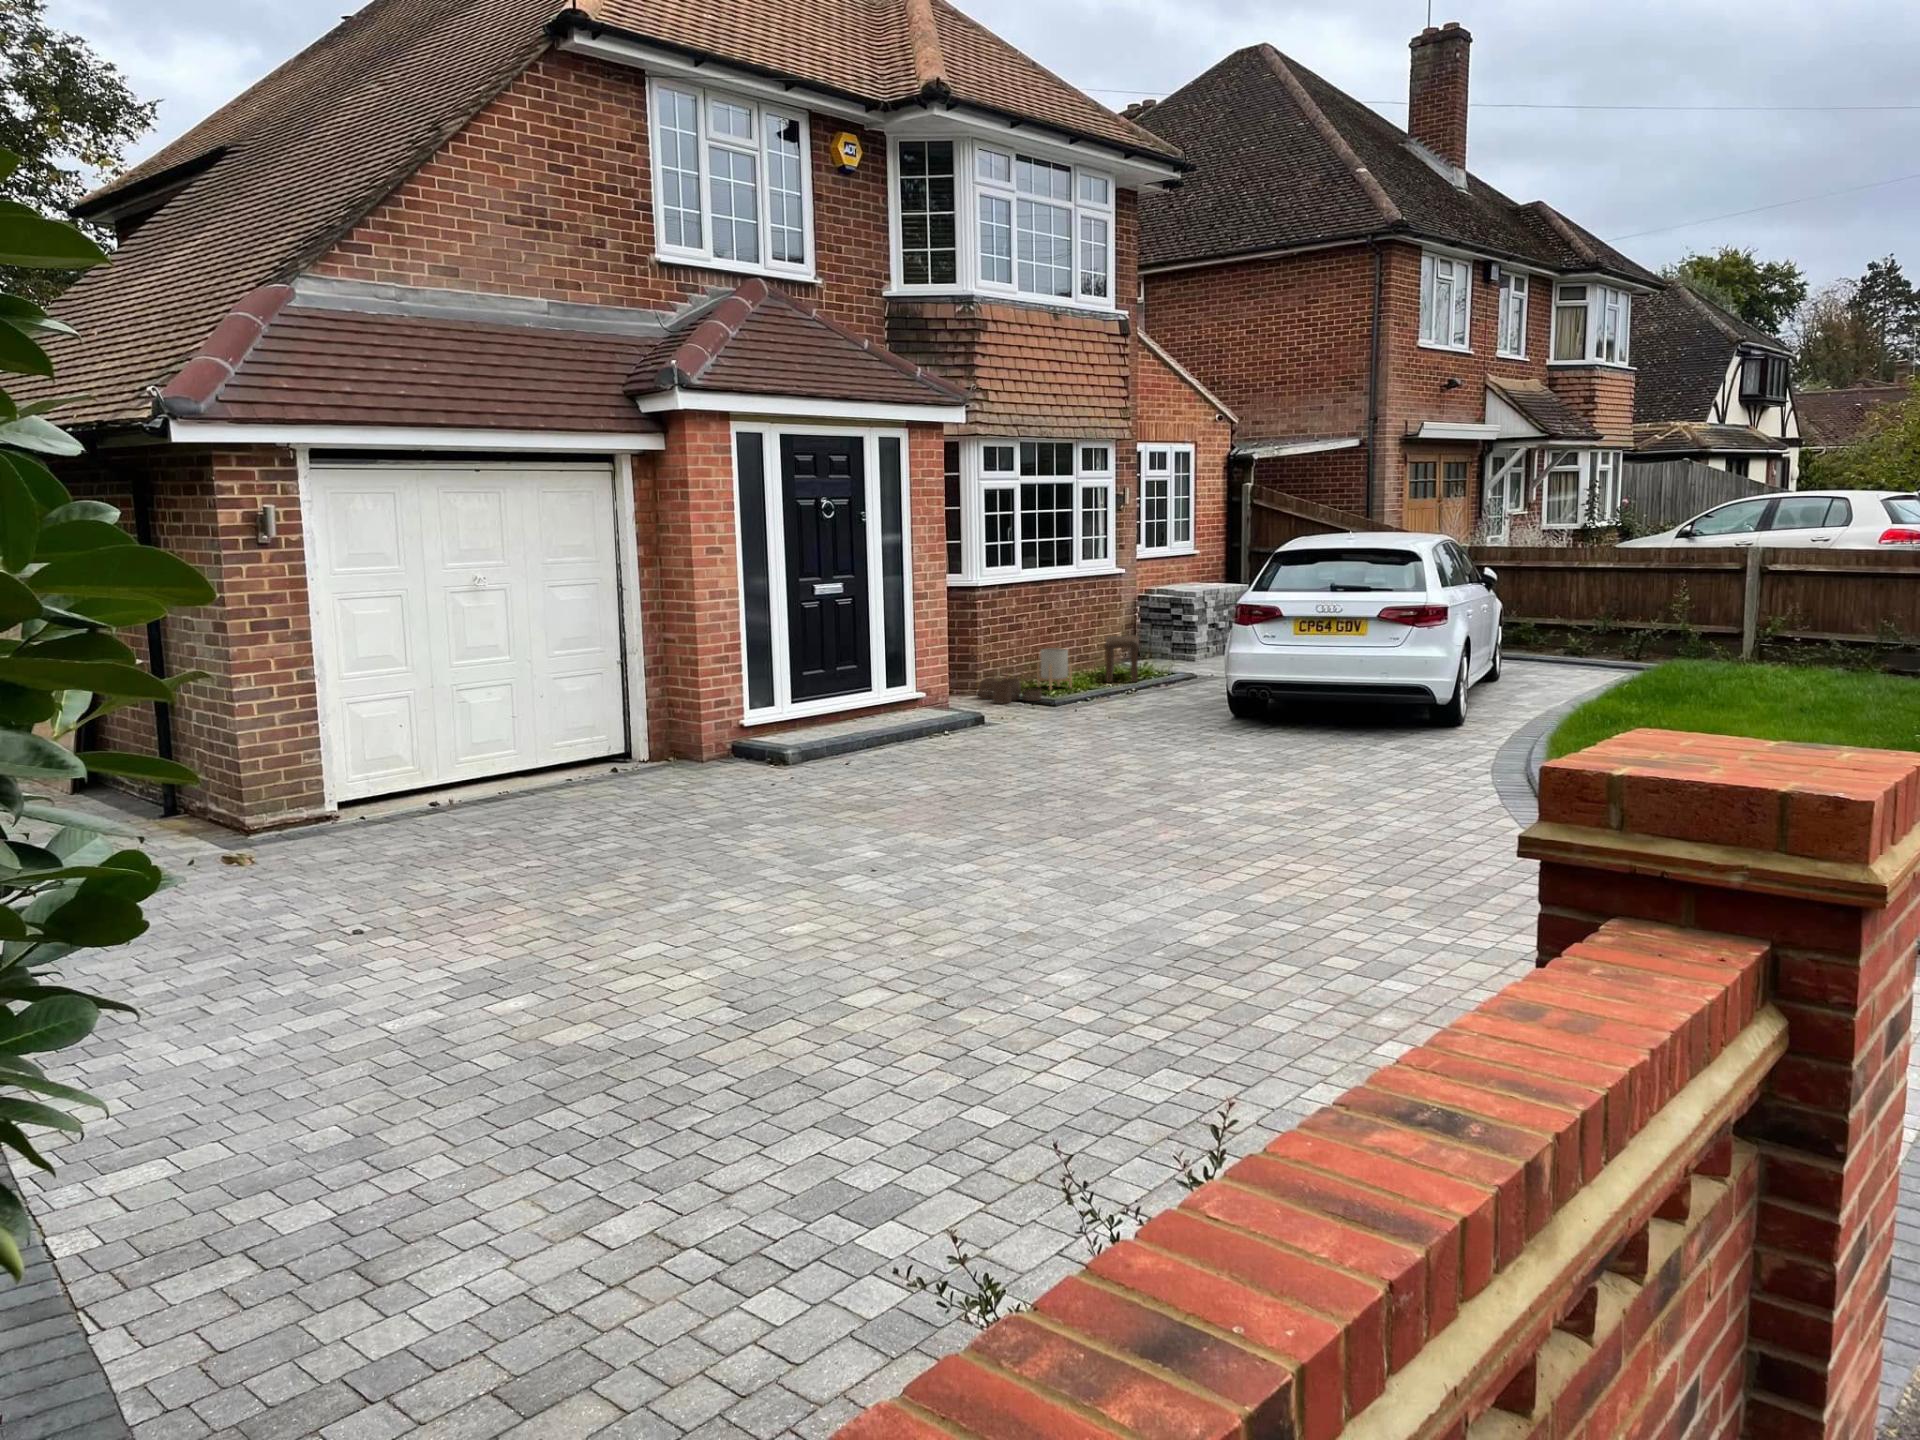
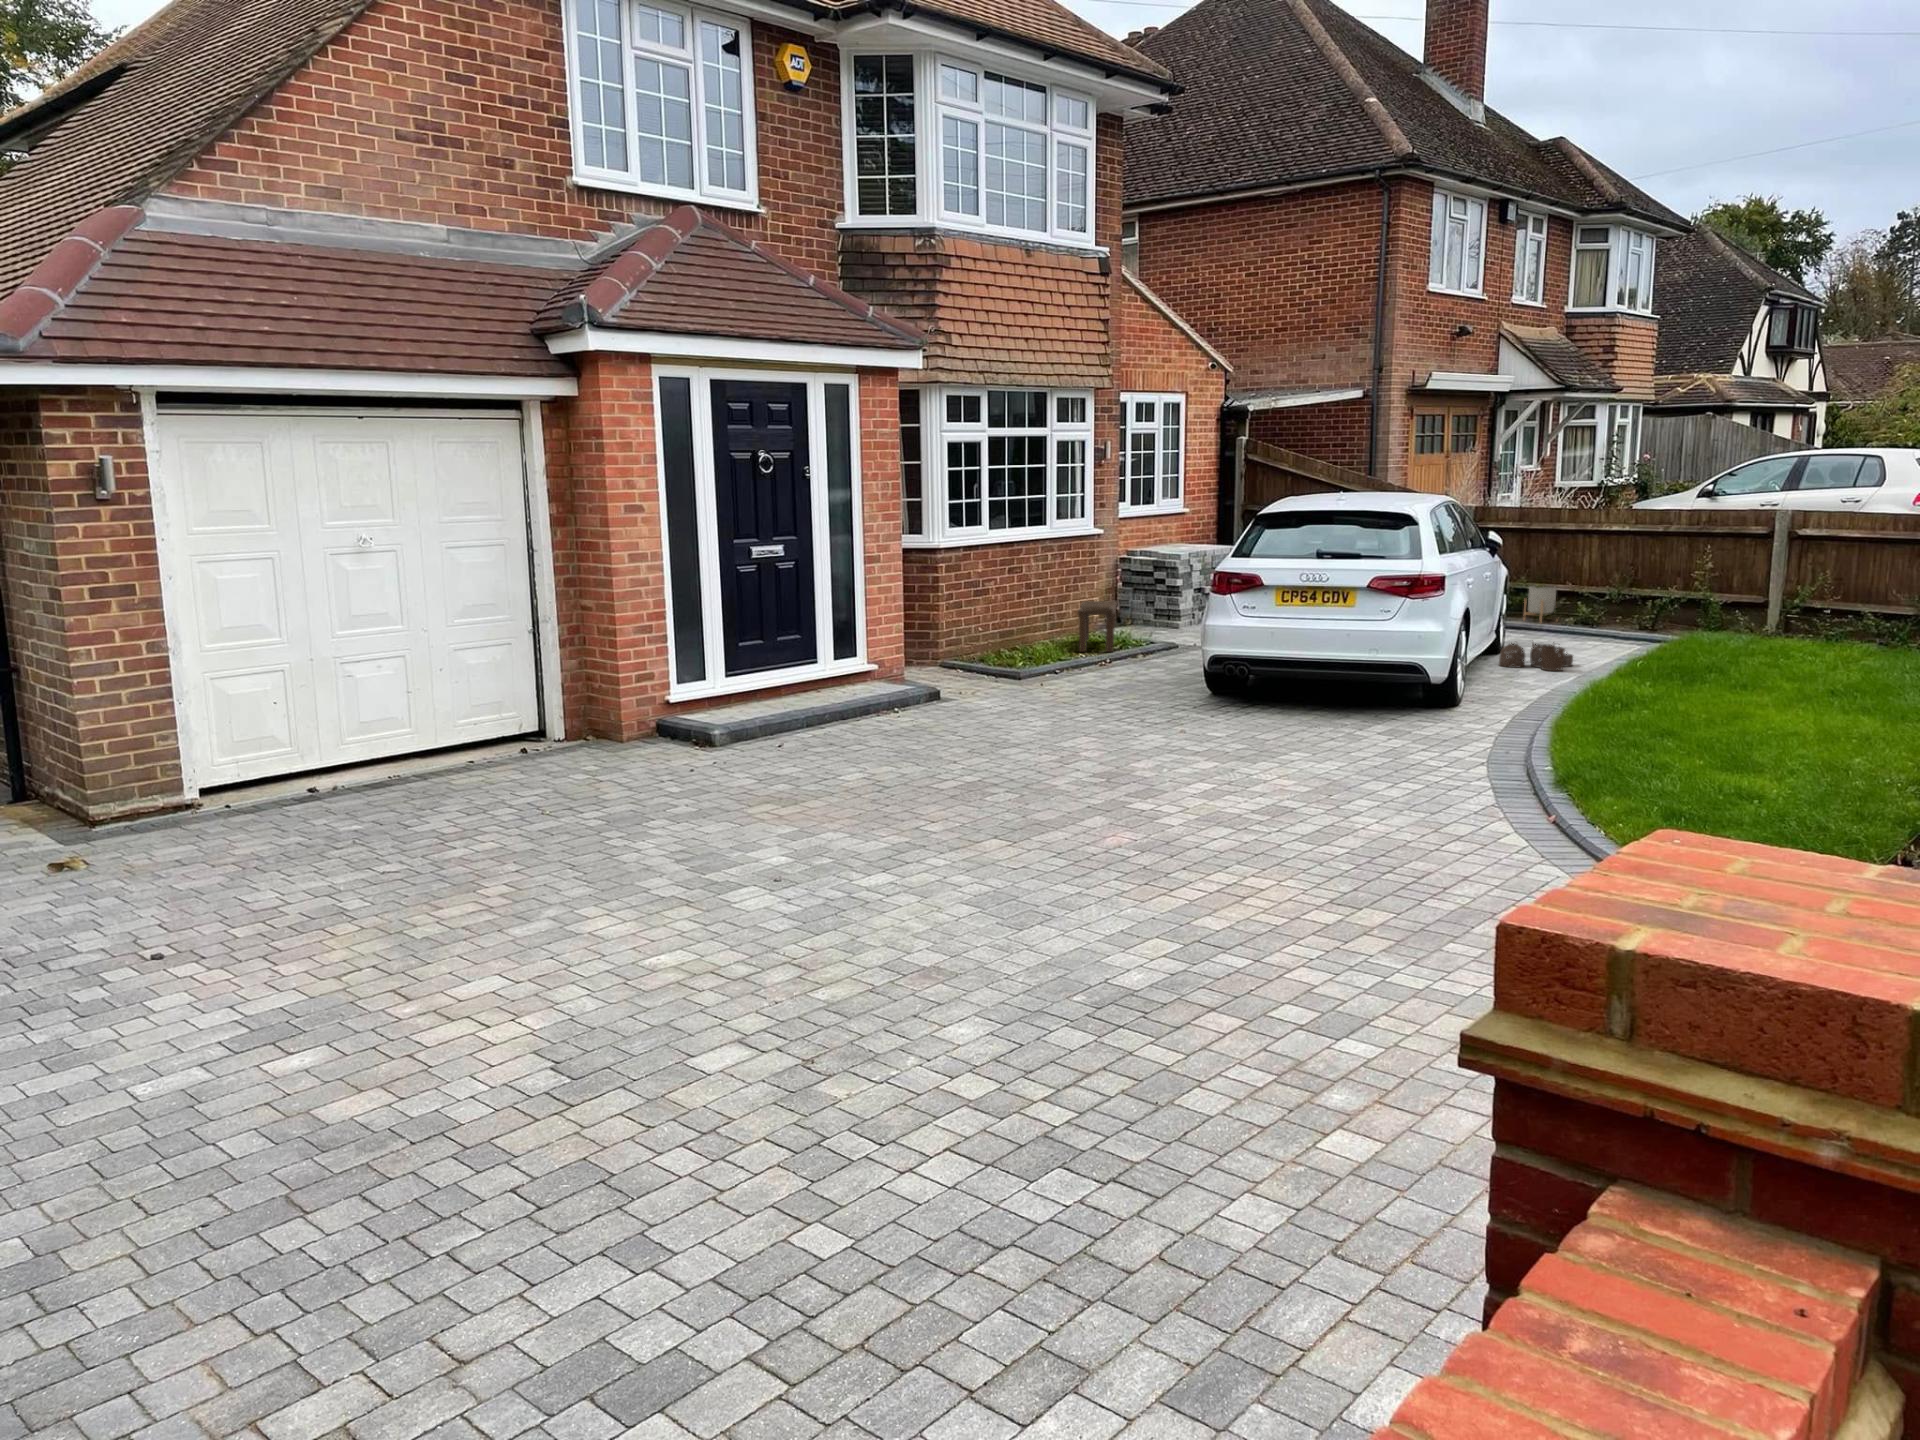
planter: present [1037,649,1072,689] -> present [1523,586,1558,622]
woven basket: present [978,677,1041,704] -> present [1499,642,1573,671]

